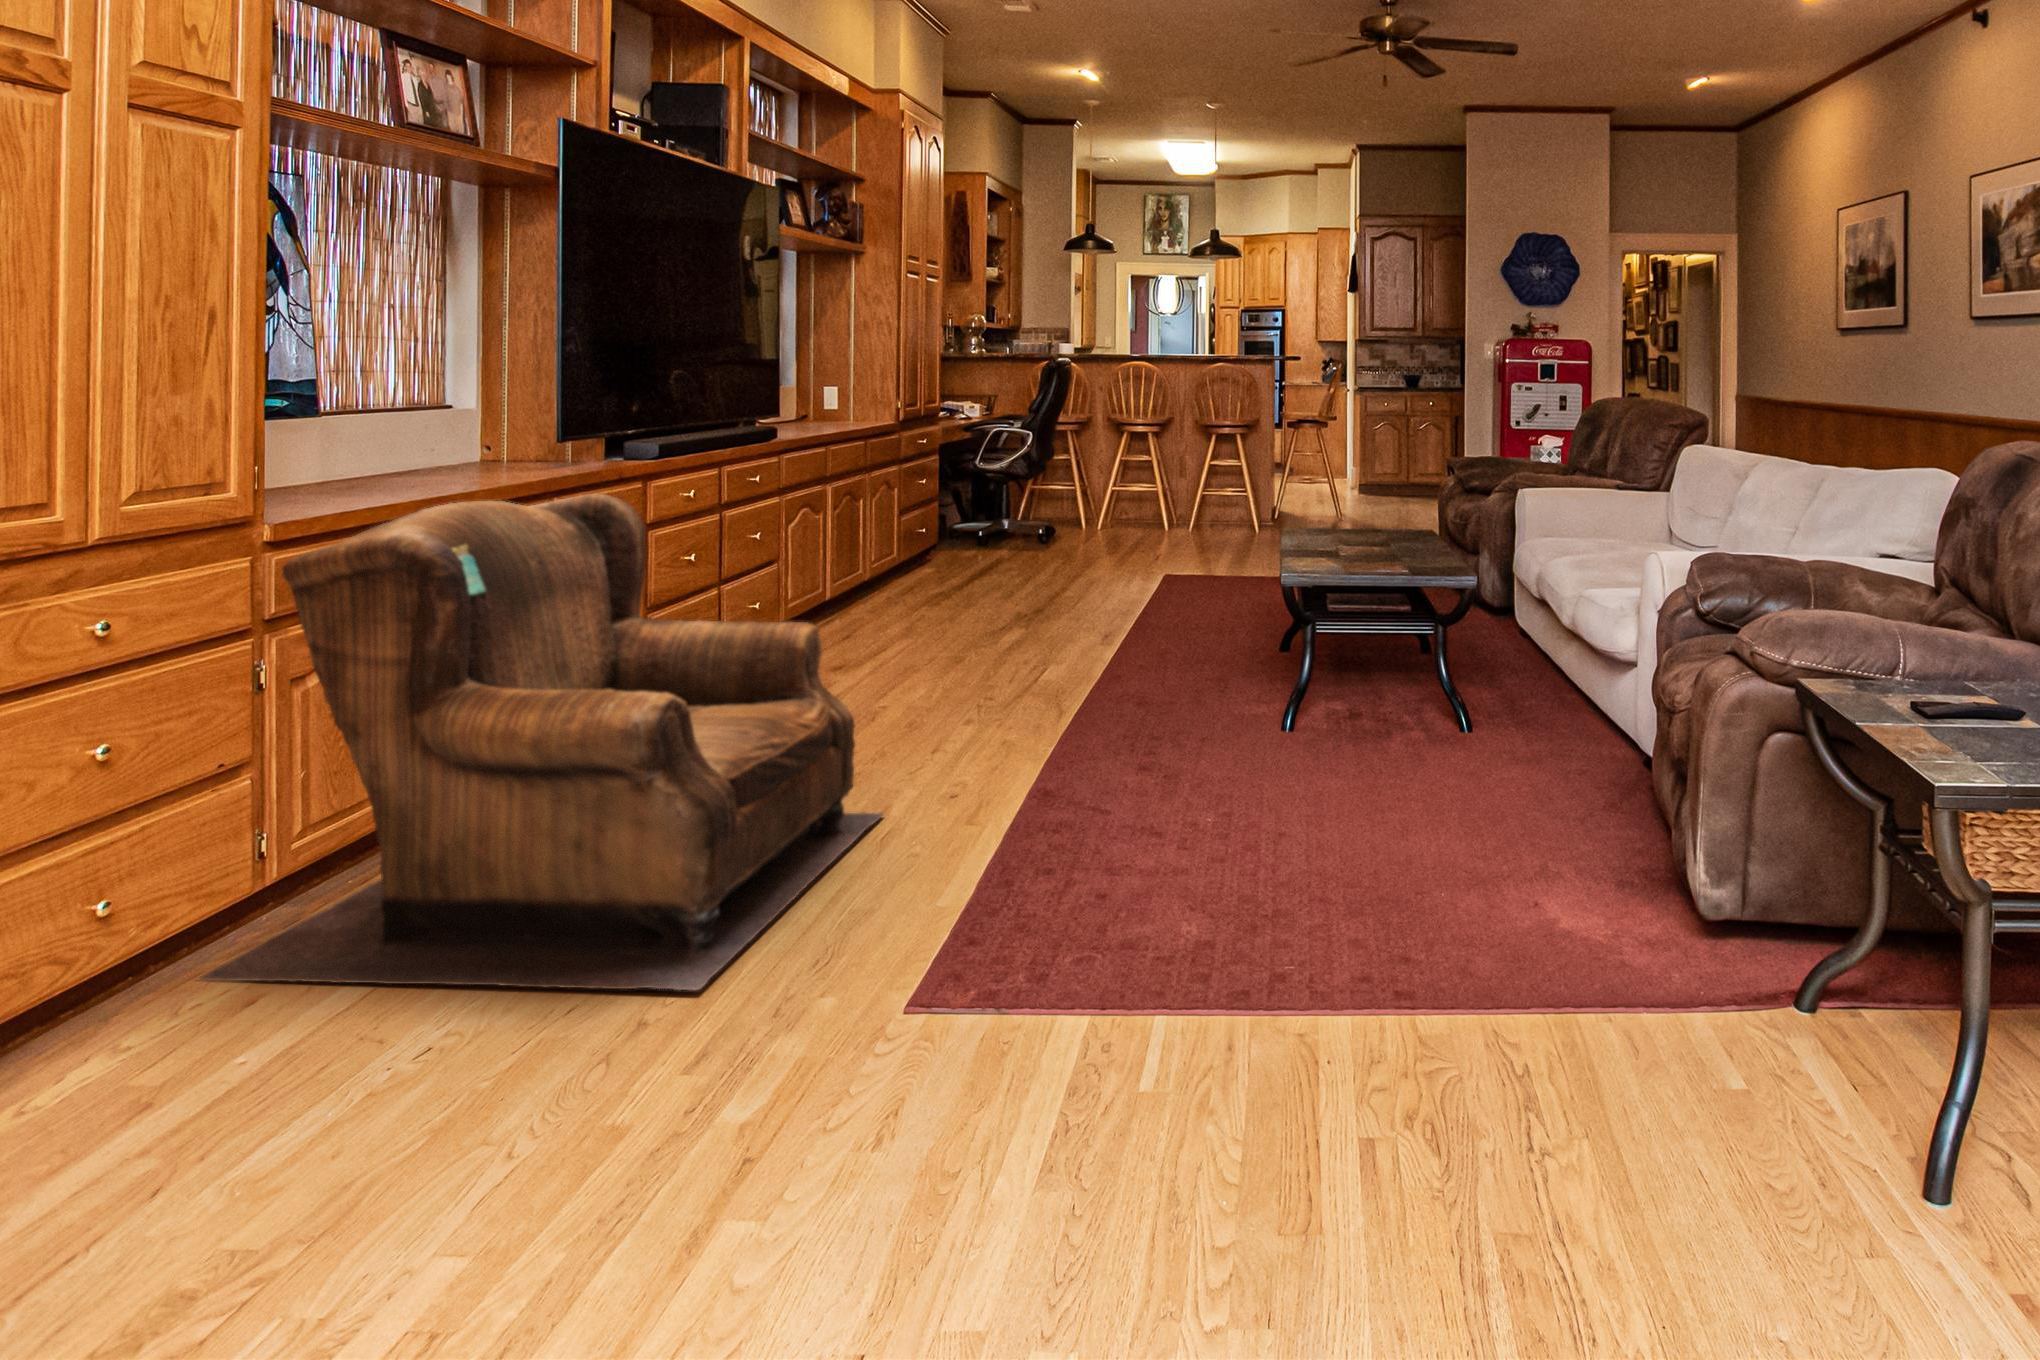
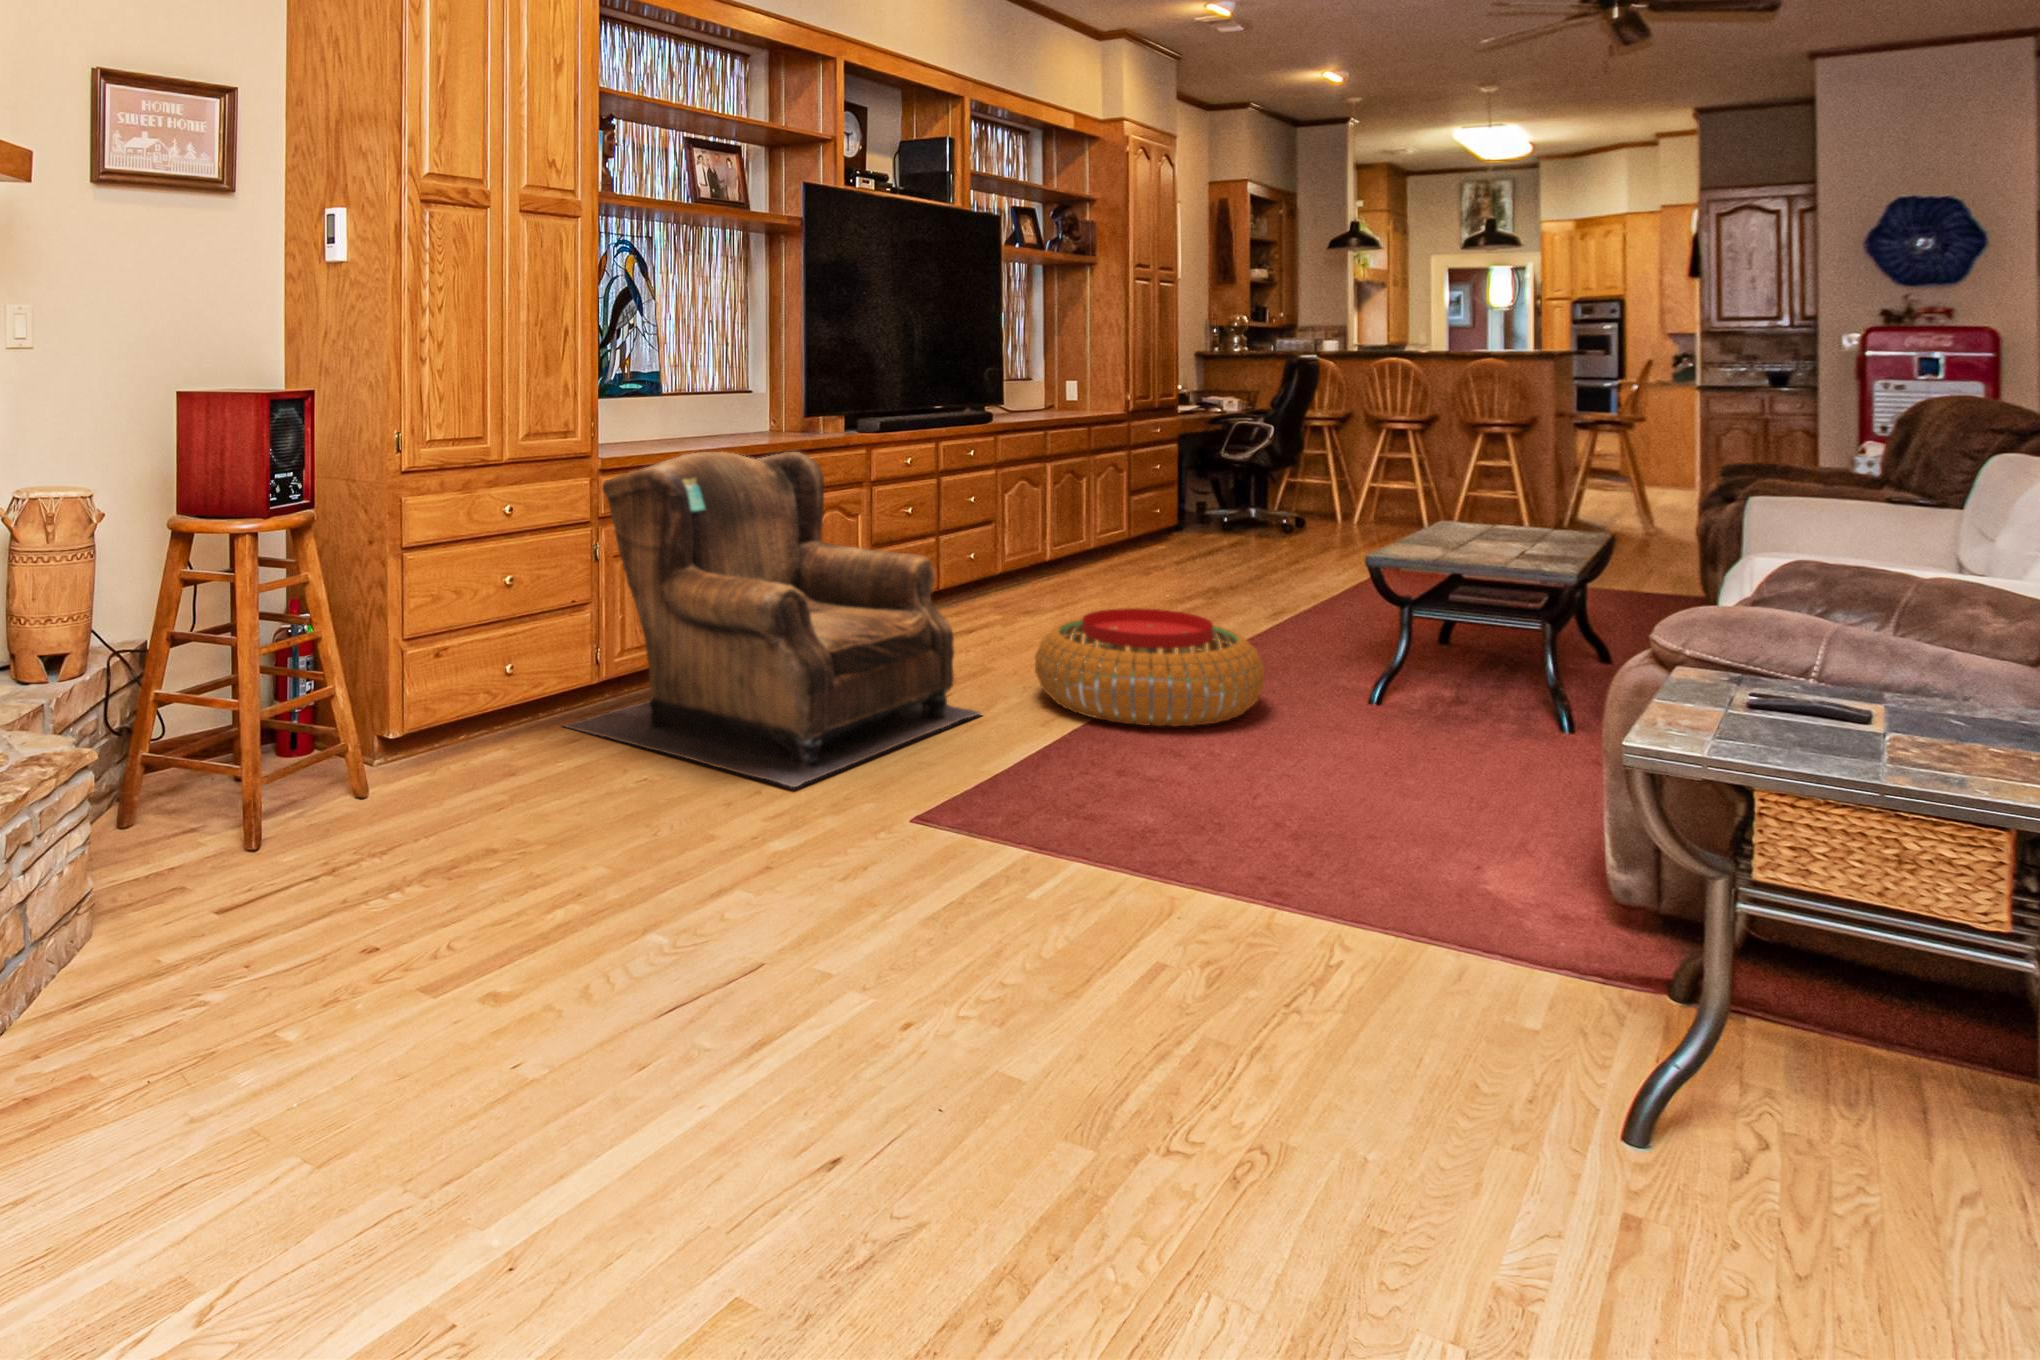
pouf: none [926,652,1189,795] -> present [1035,608,1264,726]

